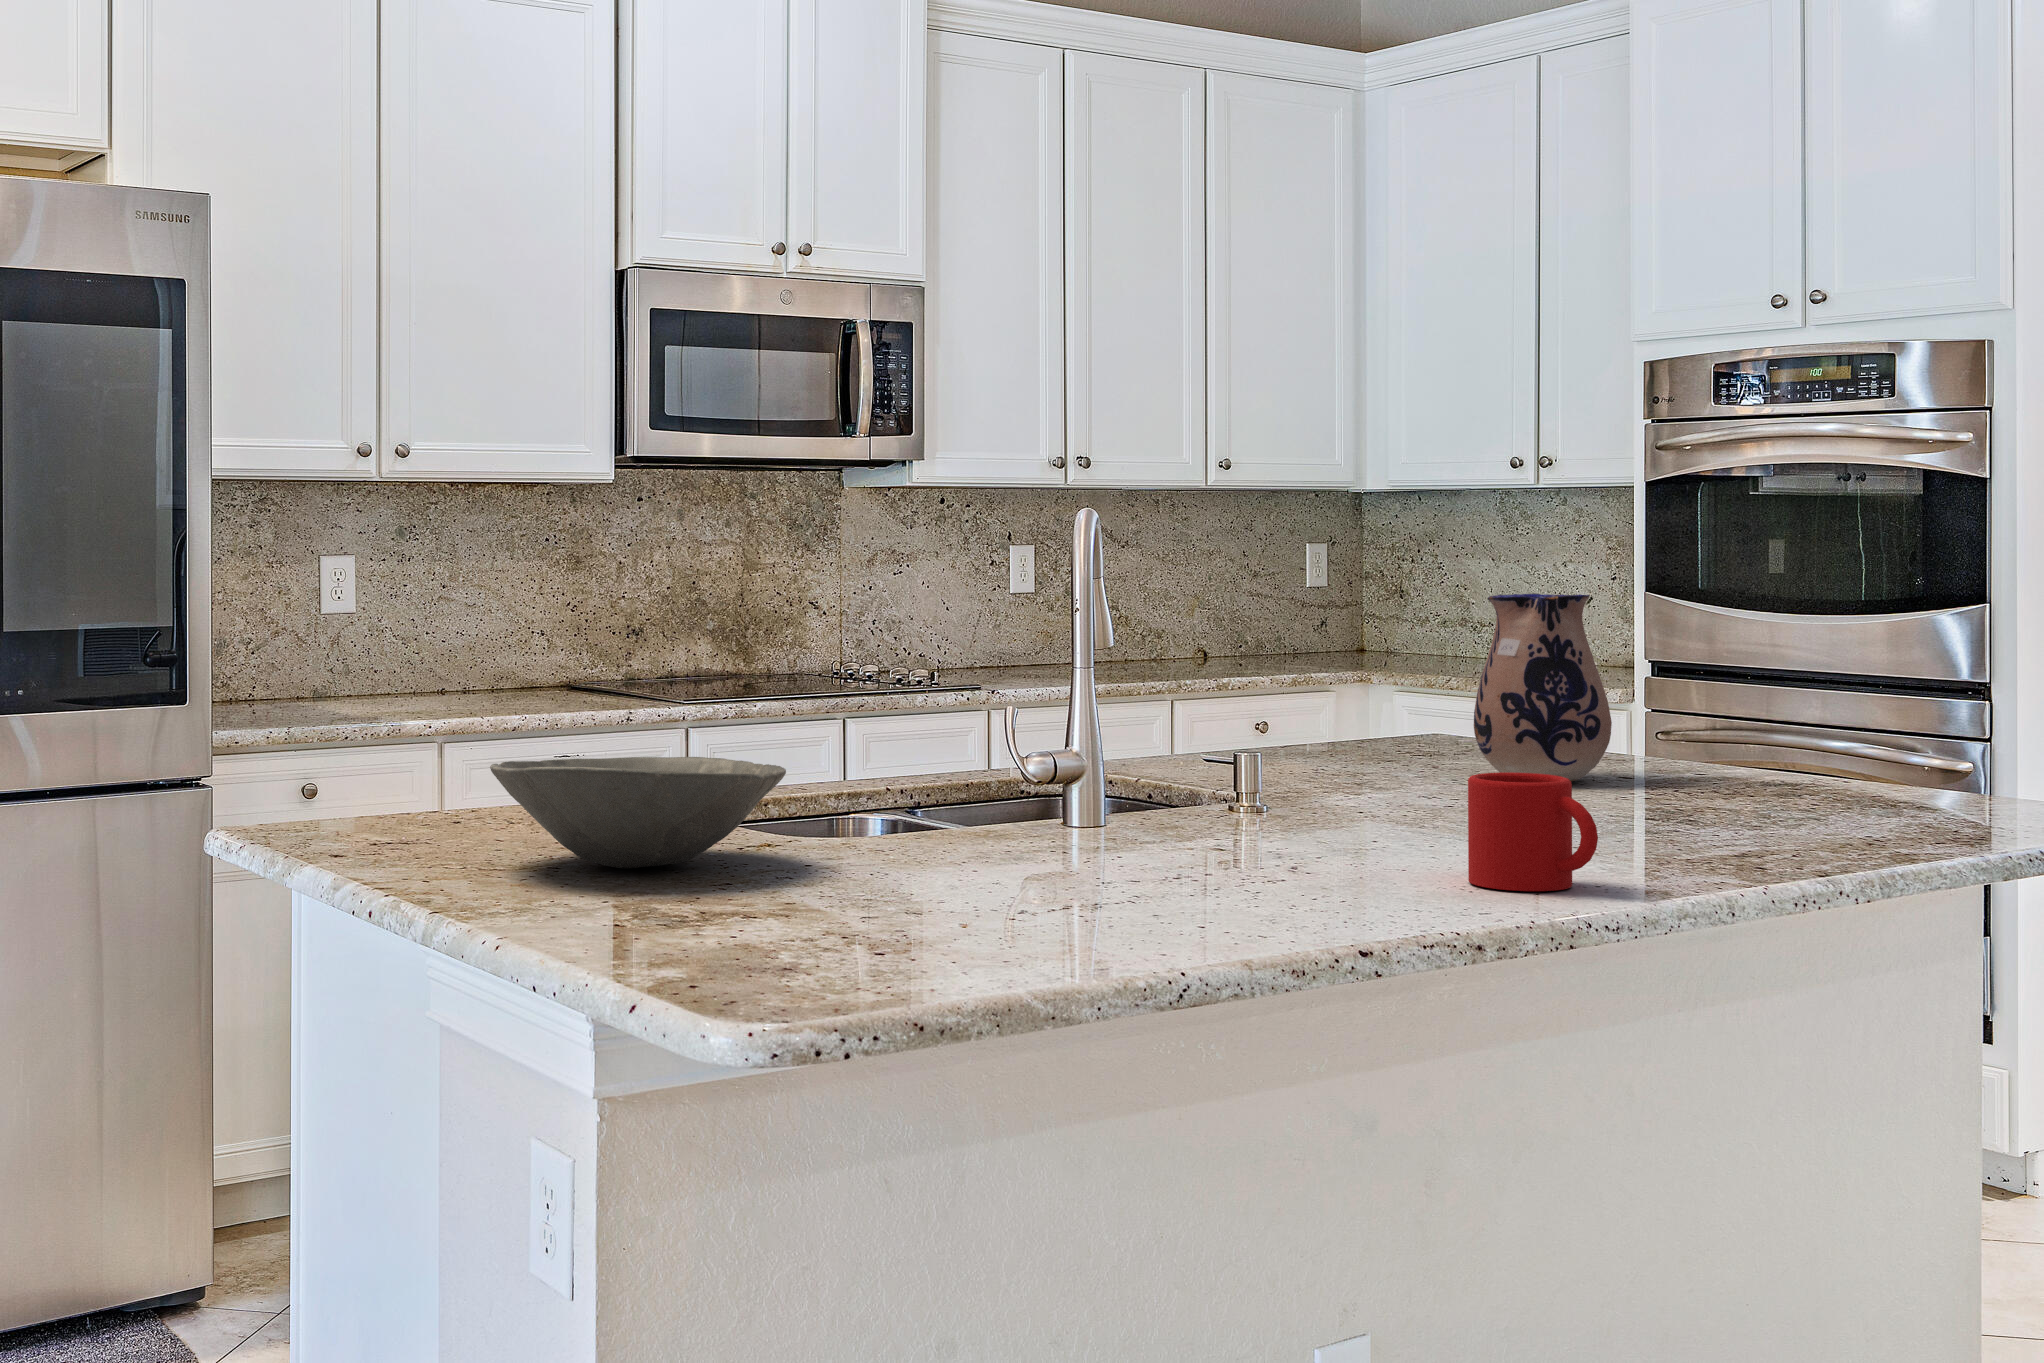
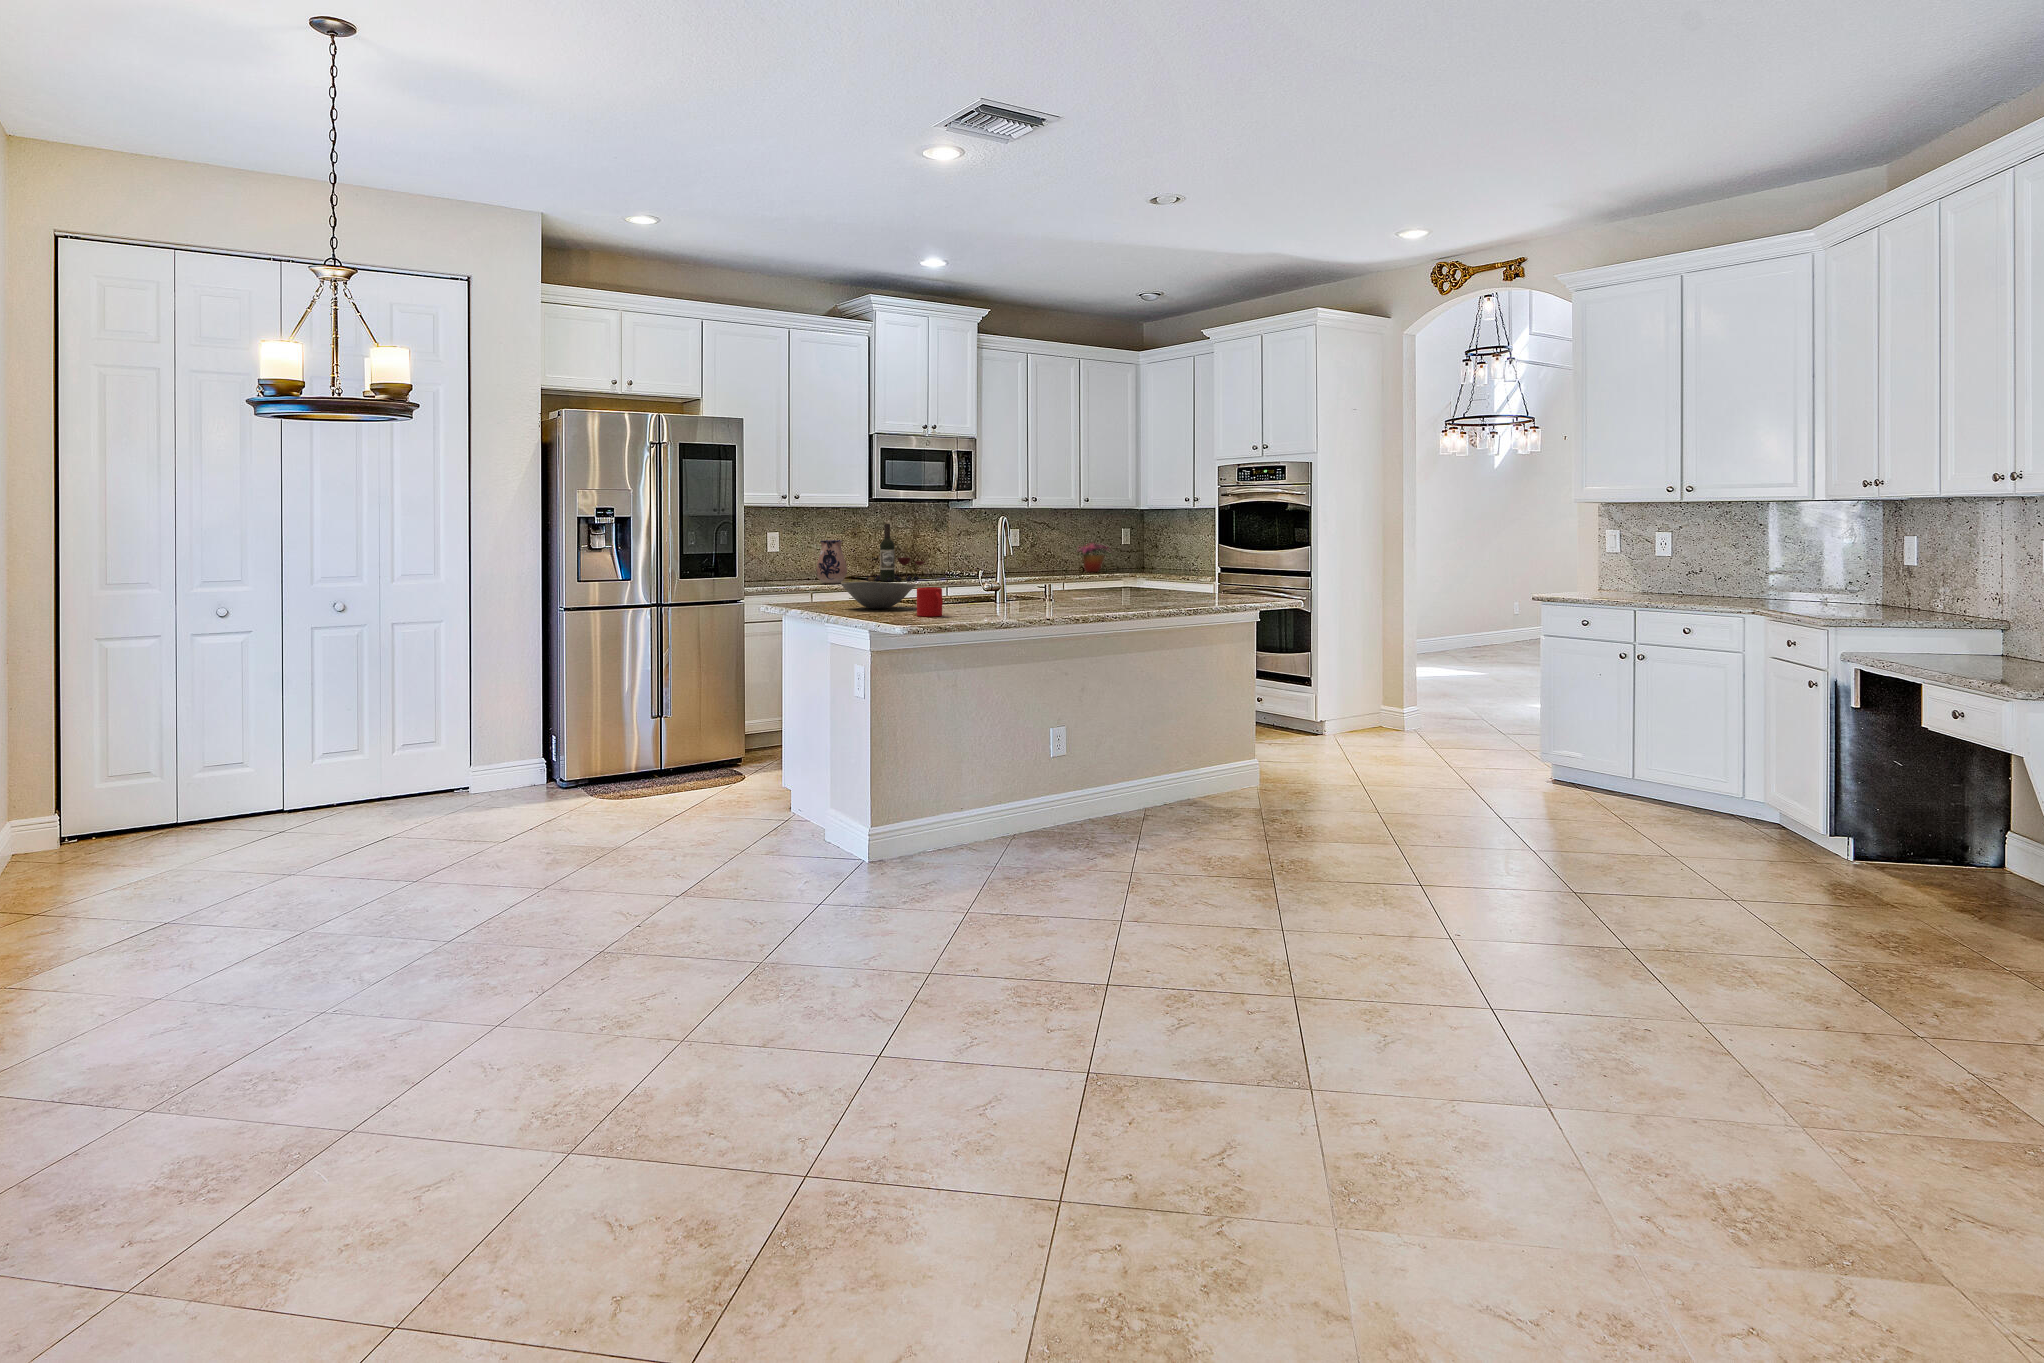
wine bottle: none [607,533,783,702] -> present [866,524,925,582]
flower arrangement: none [1170,584,1289,665] -> present [1078,544,1109,572]
ceramic pitcher: present [1474,593,1612,781] -> present [816,540,847,584]
mug: present [1468,773,1598,891] -> present [917,588,943,616]

